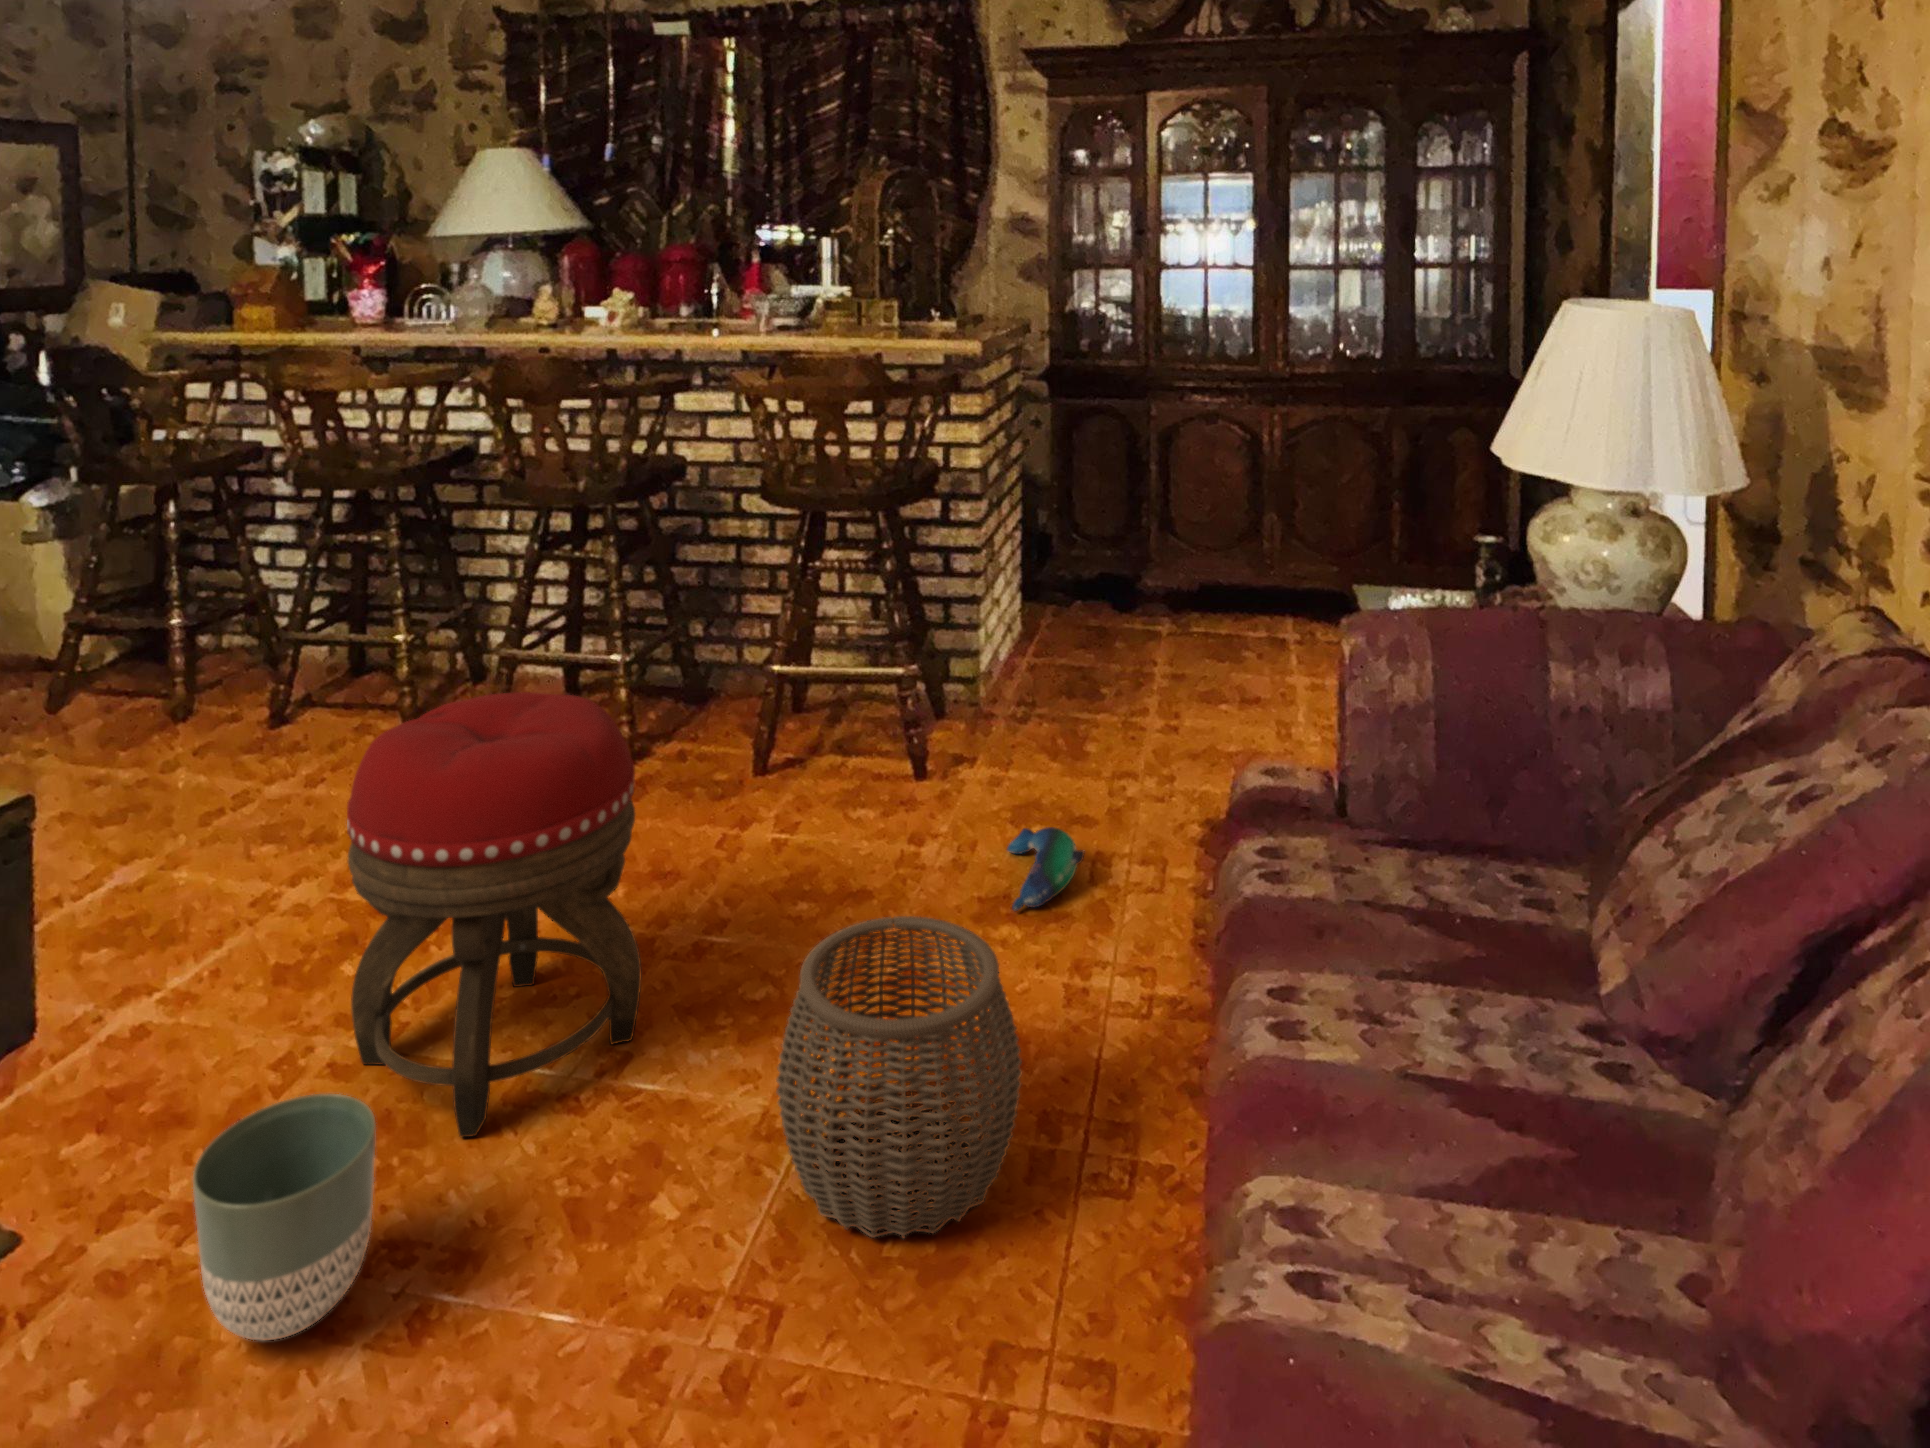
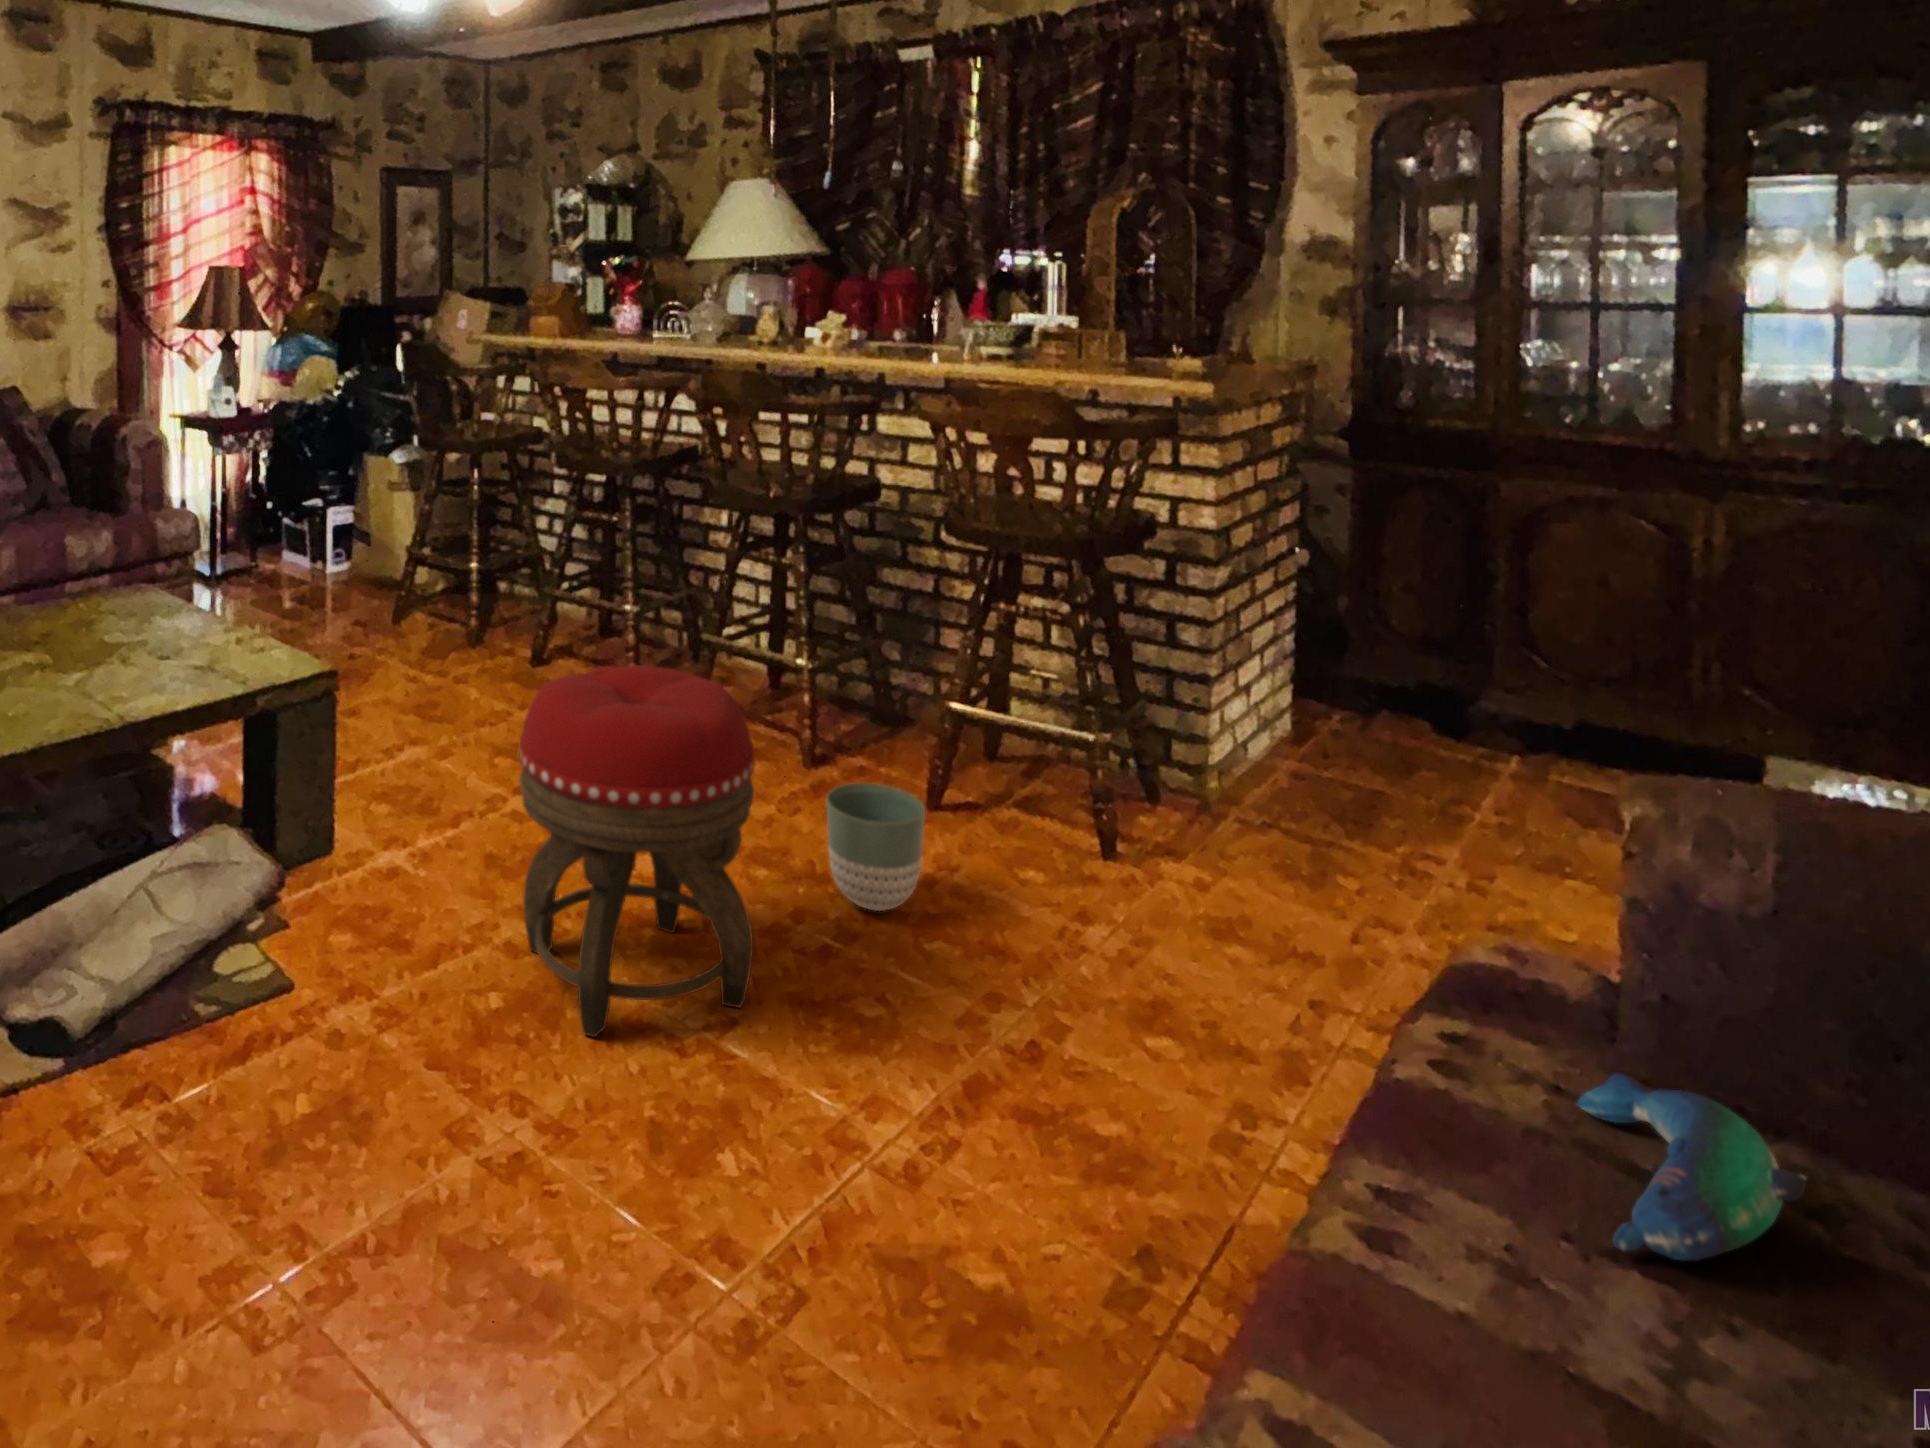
plush toy: present [1007,827,1084,911] -> present [1577,1073,1806,1261]
woven basket: present [776,916,1022,1238] -> none [831,960,1094,1295]
planter: present [193,1094,376,1341] -> present [827,783,925,911]

